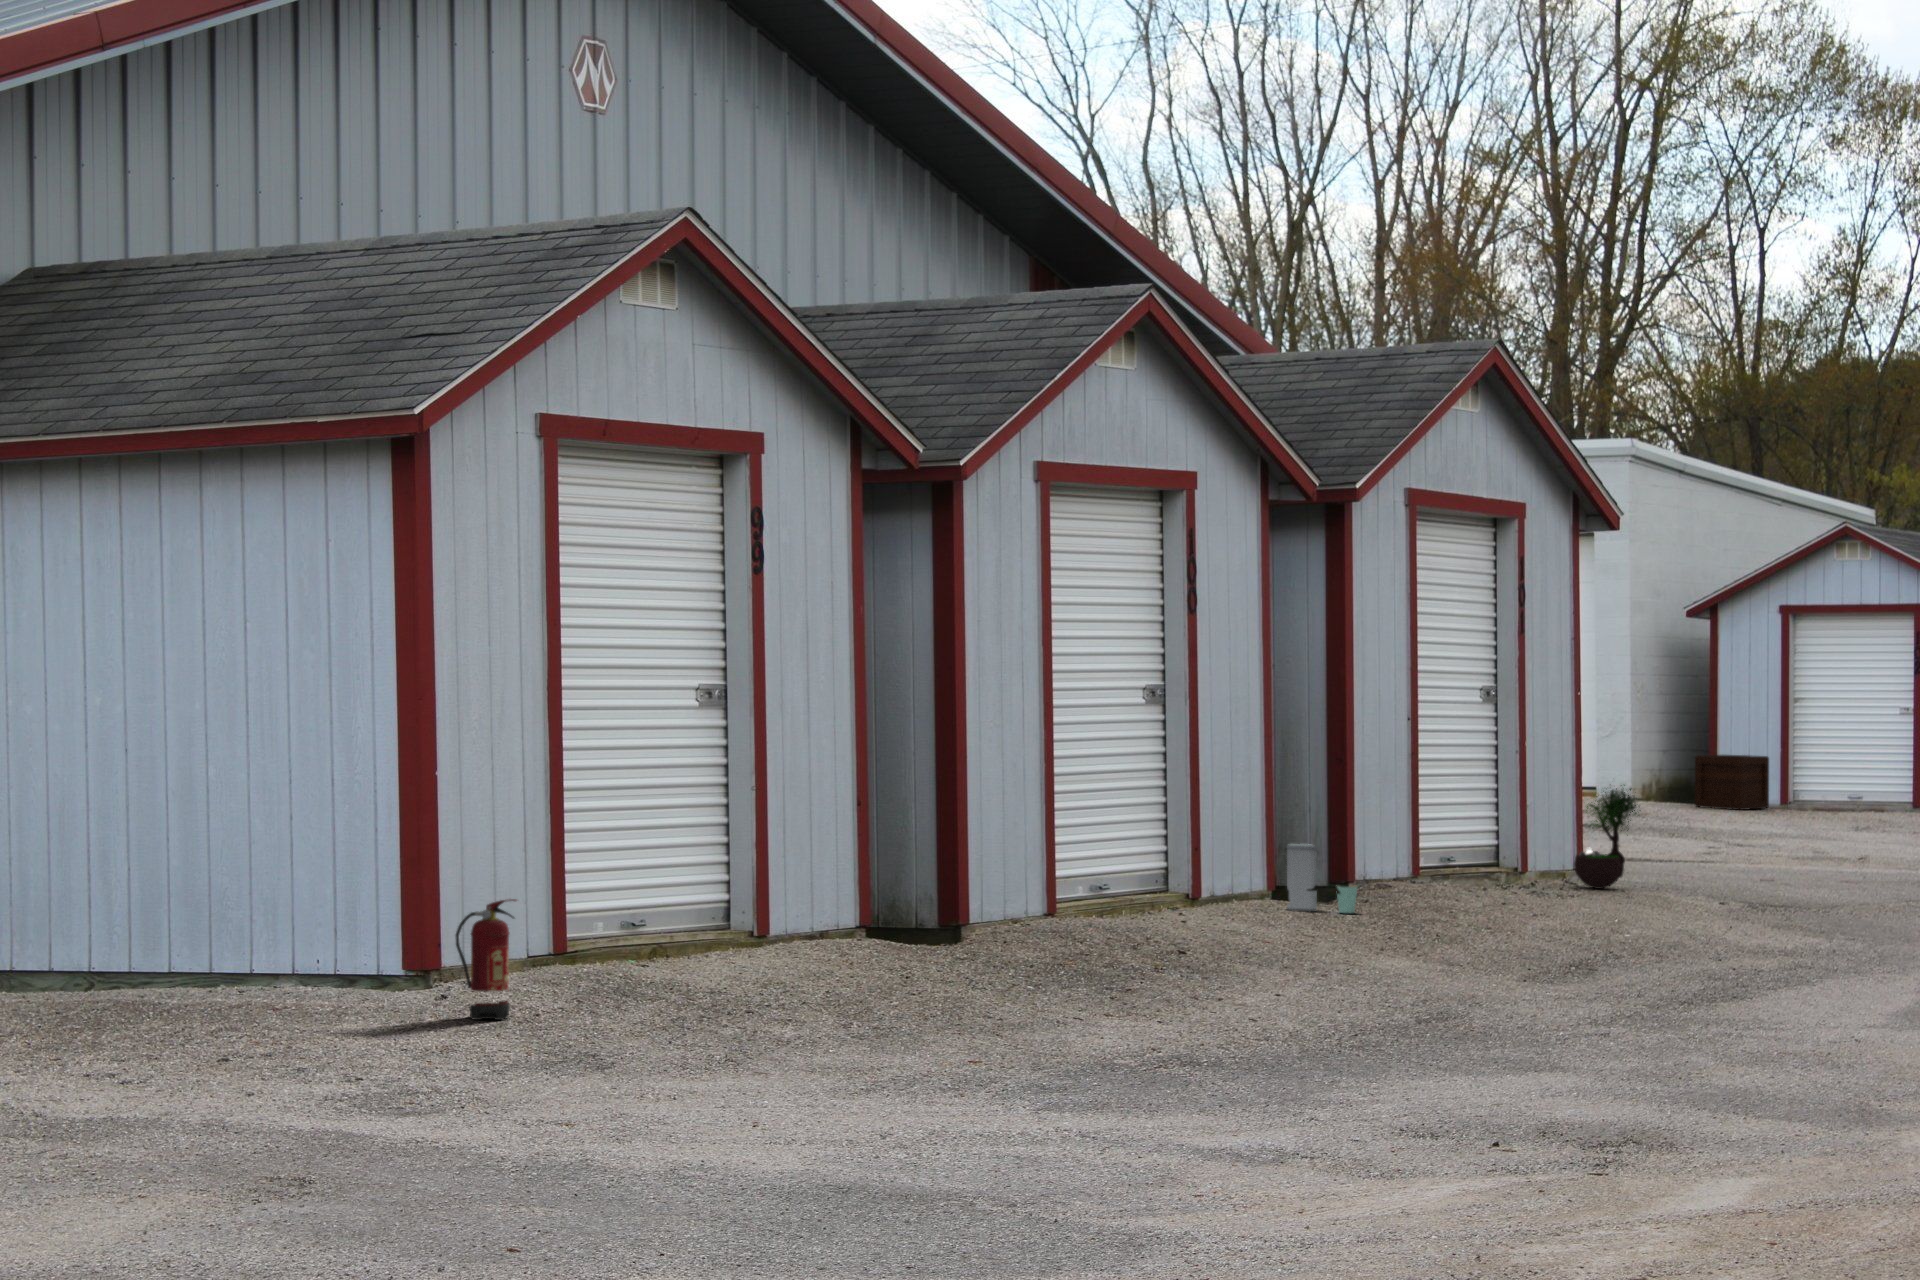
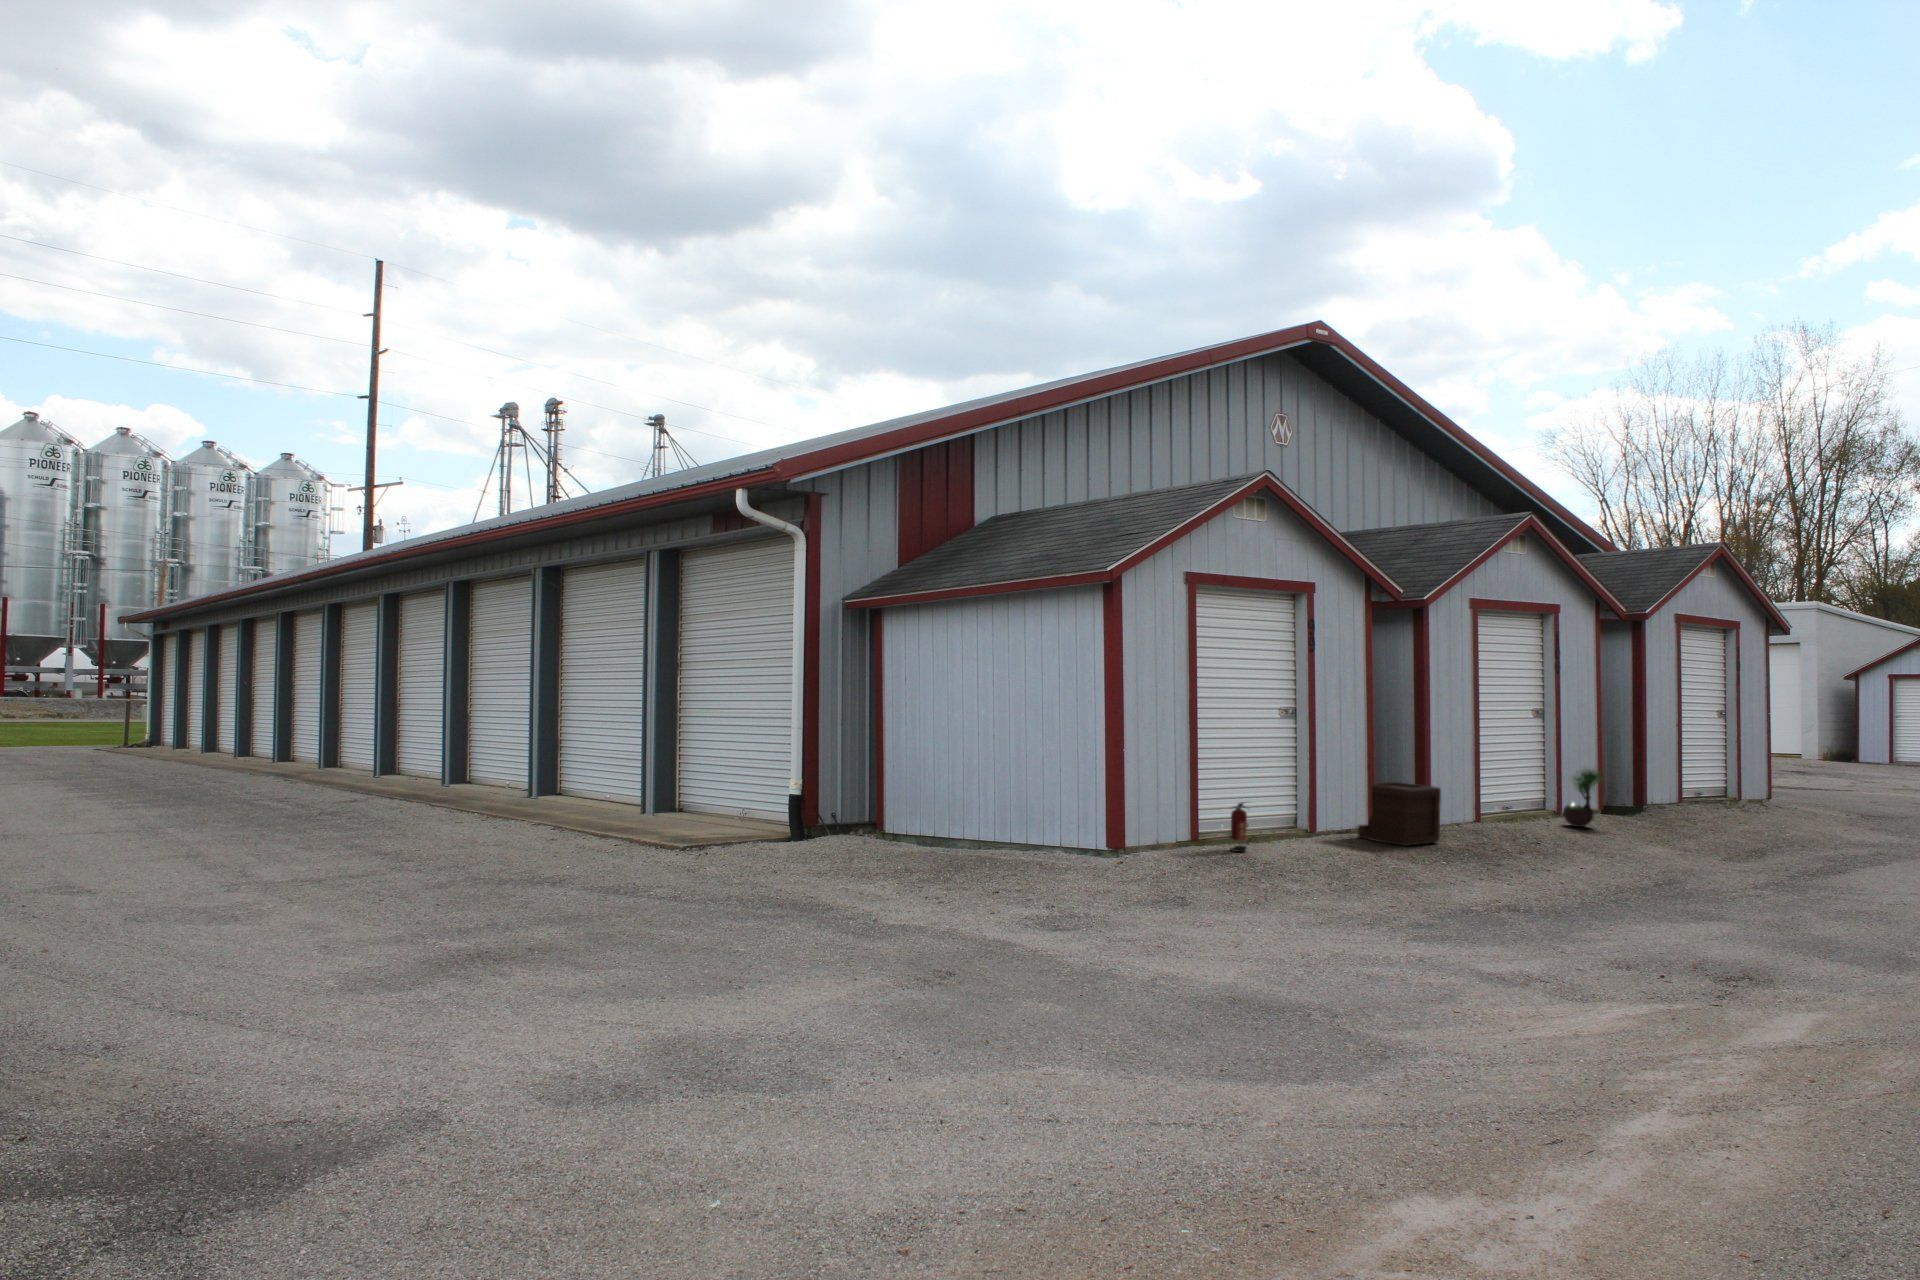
wooden crate: present [1695,755,1769,810] -> present [1358,782,1441,846]
potted tree: present [1574,785,1641,889] -> present [1563,769,1602,827]
trash can: present [1287,844,1358,913] -> none [1608,785,1646,820]

